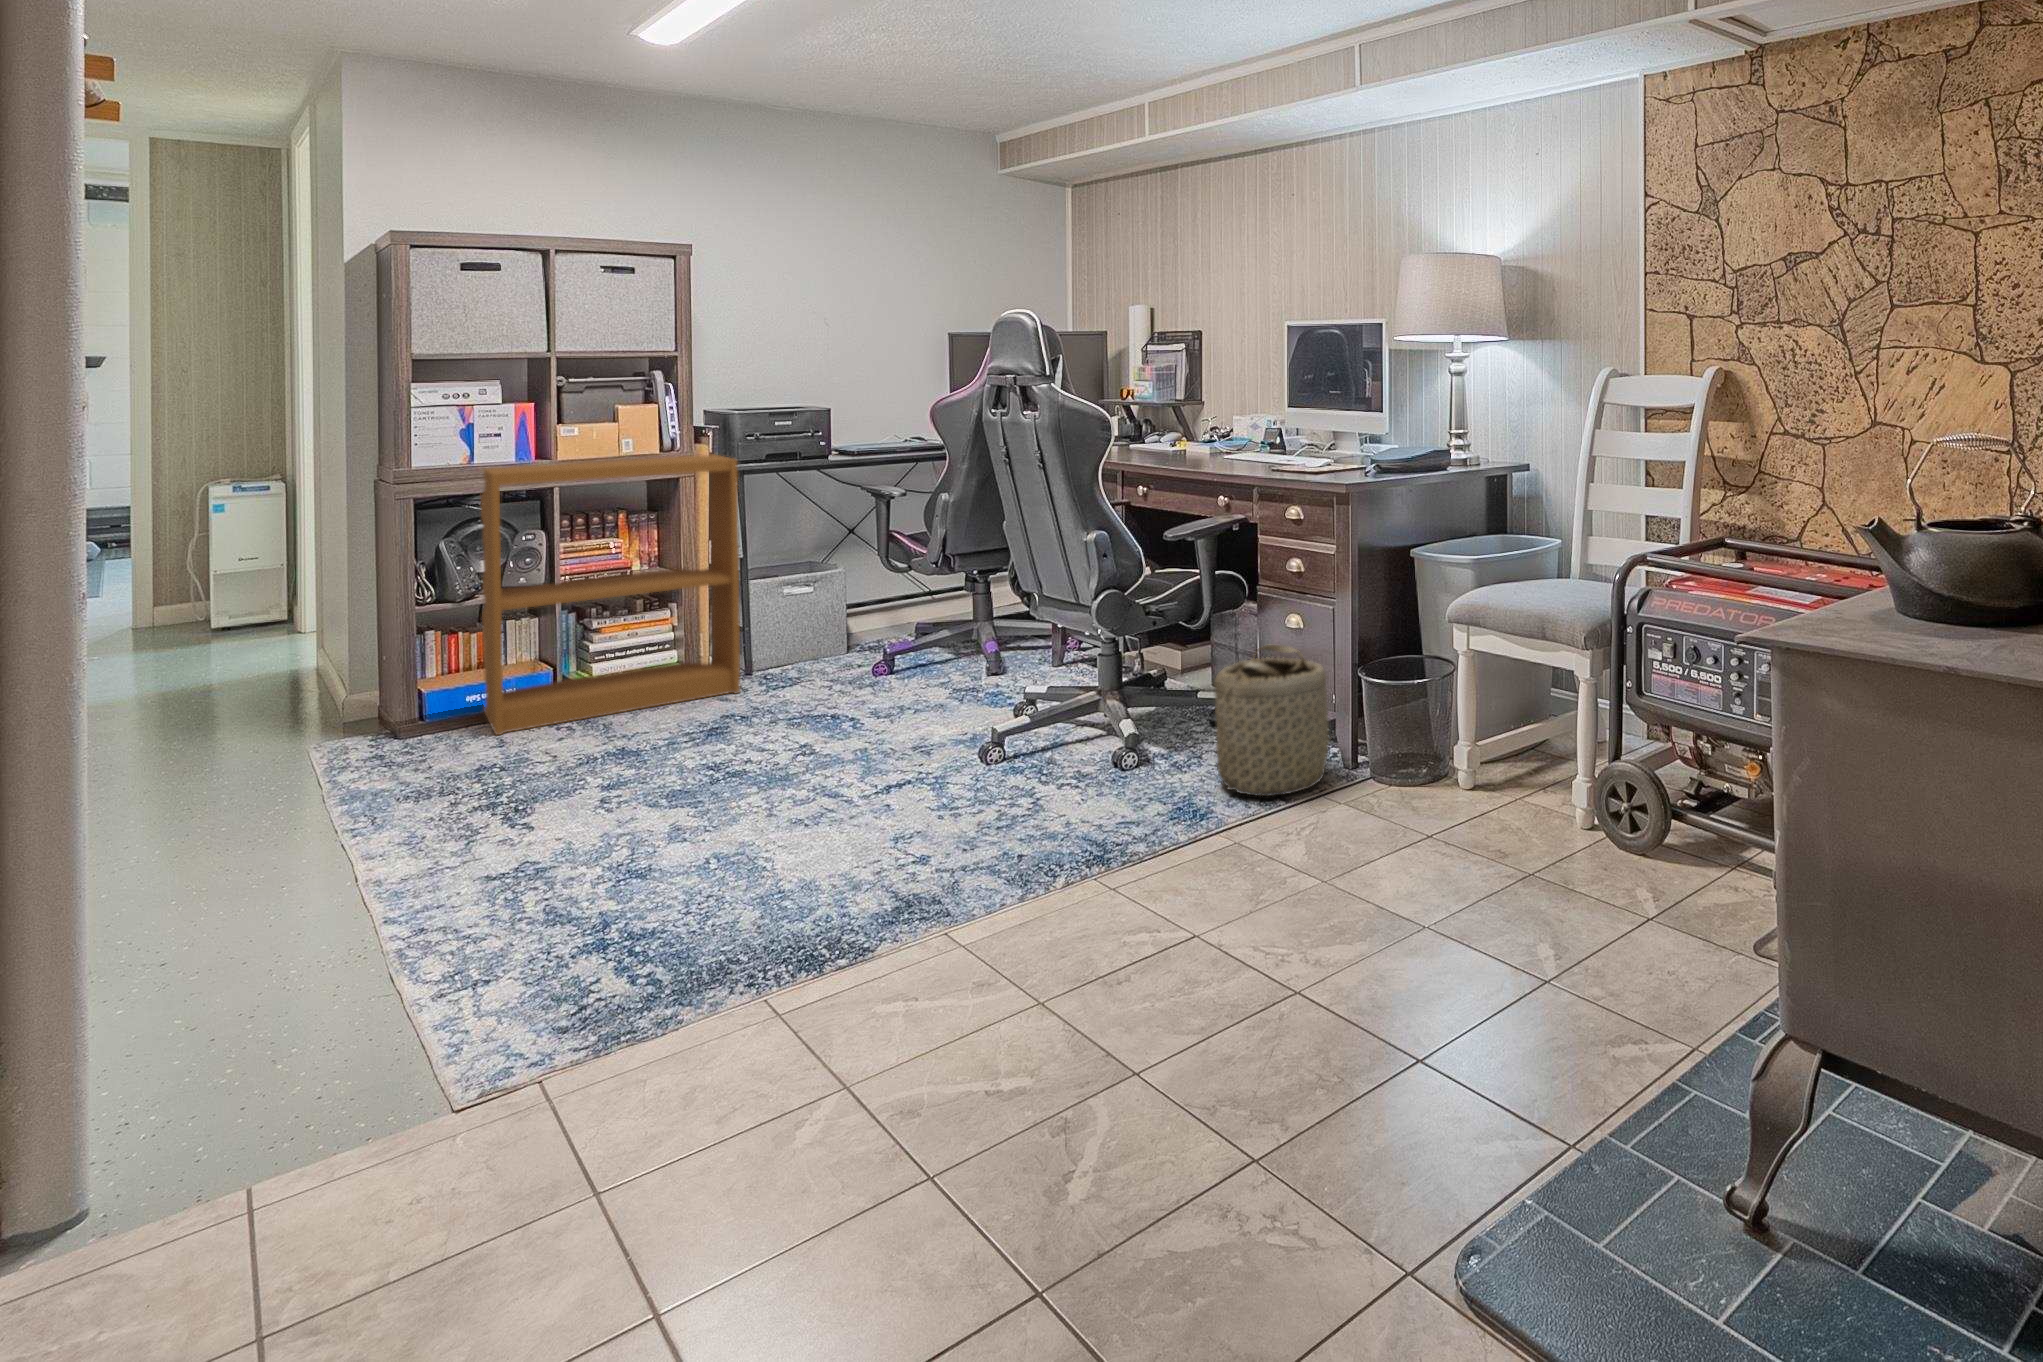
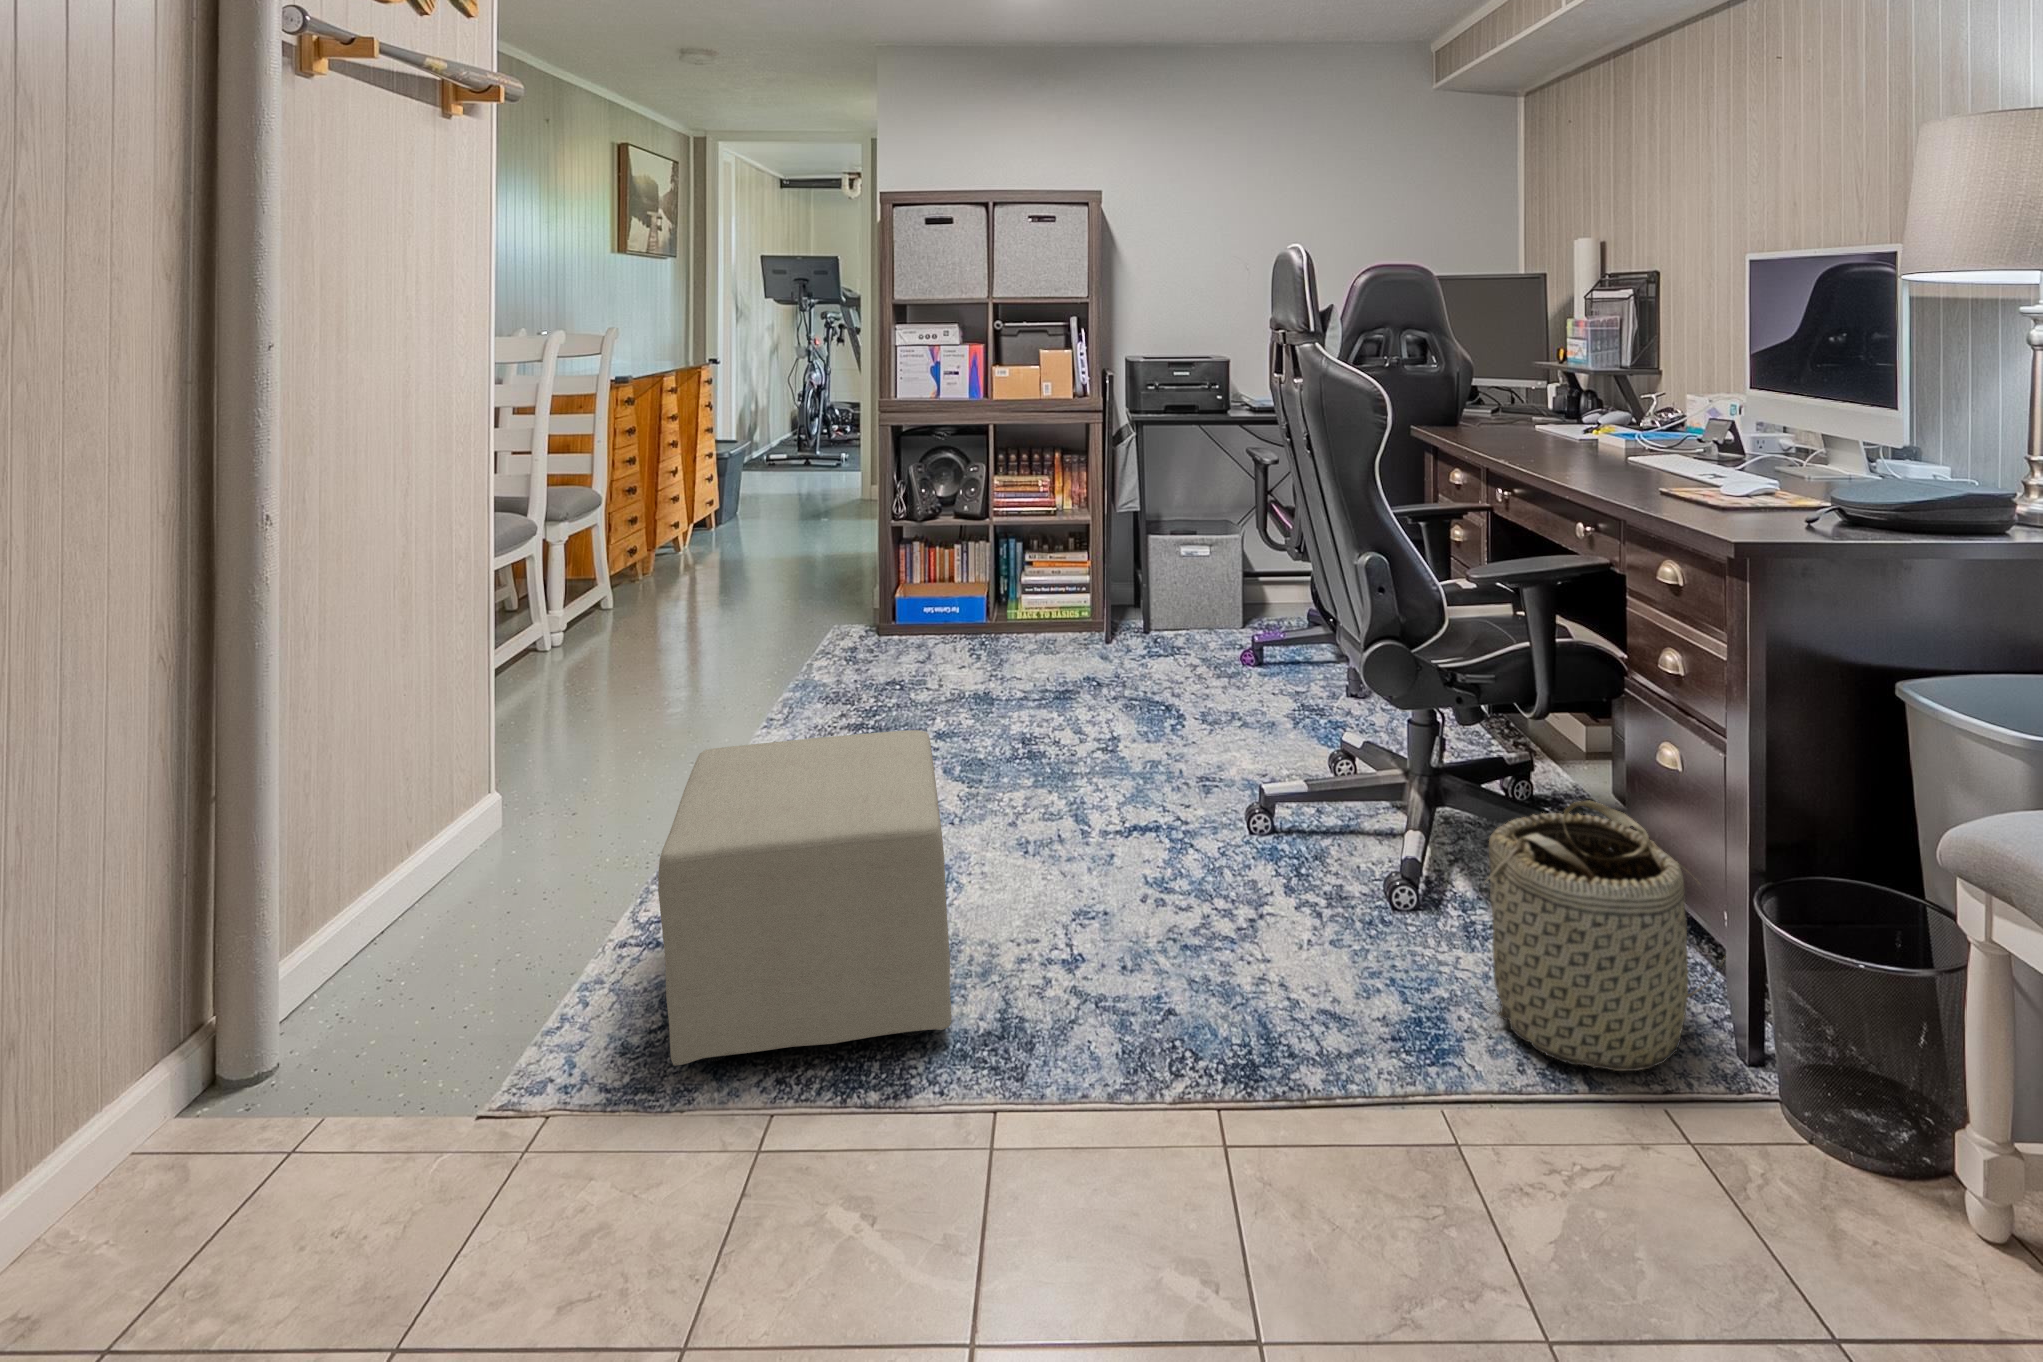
bookshelf: present [480,454,740,735] -> none [929,403,1126,647]
ottoman: none [494,707,853,1010] -> present [658,730,951,1065]

